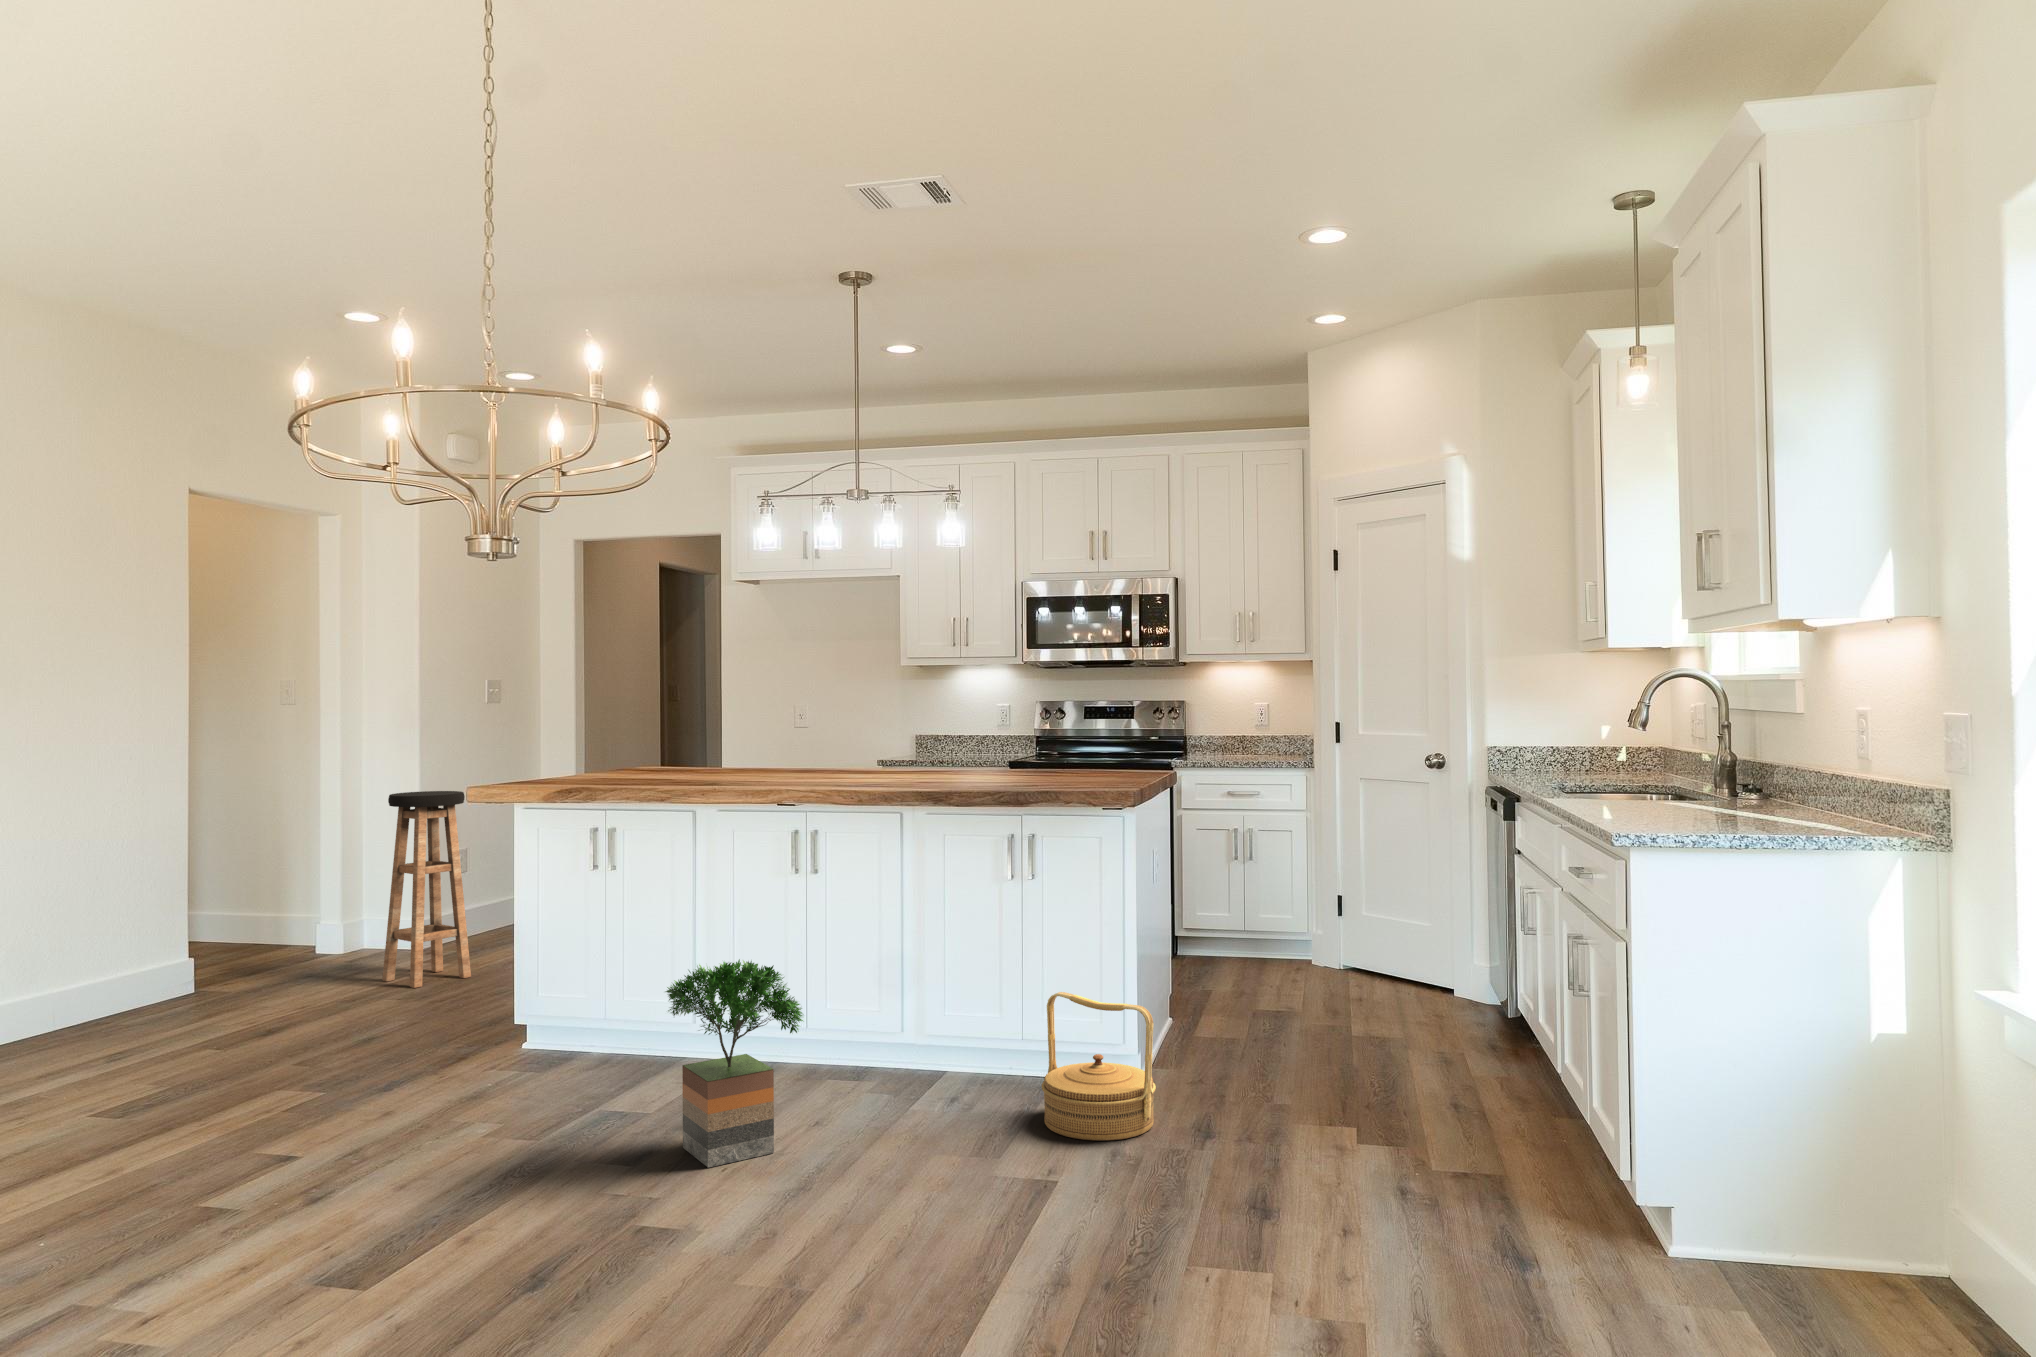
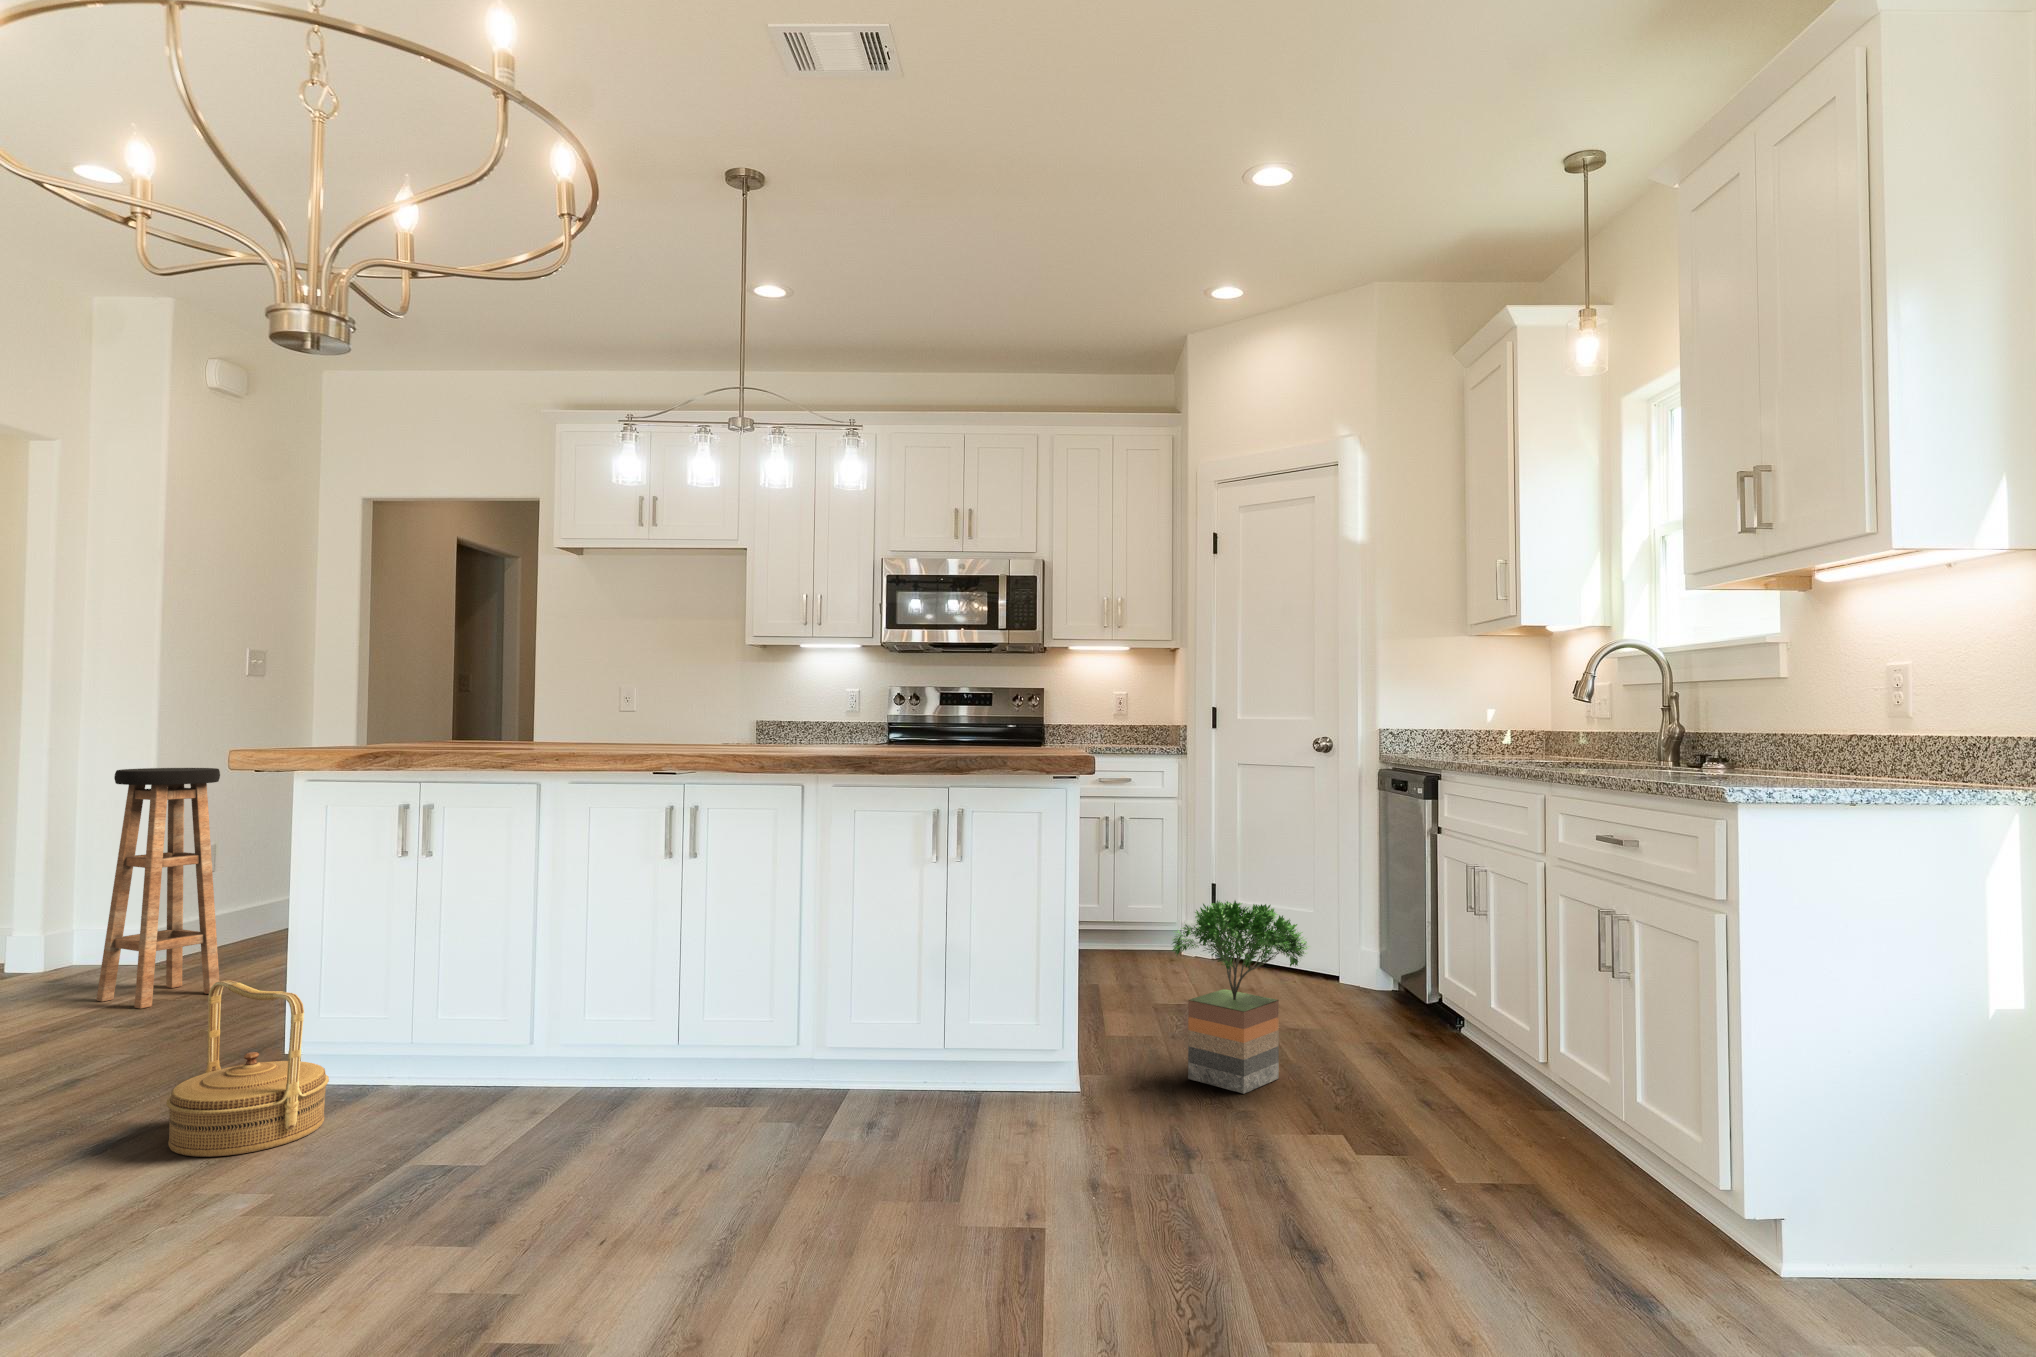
potted tree: present [665,959,803,1168] -> present [1172,900,1309,1094]
basket: present [1042,992,1156,1141] -> present [166,980,329,1157]

